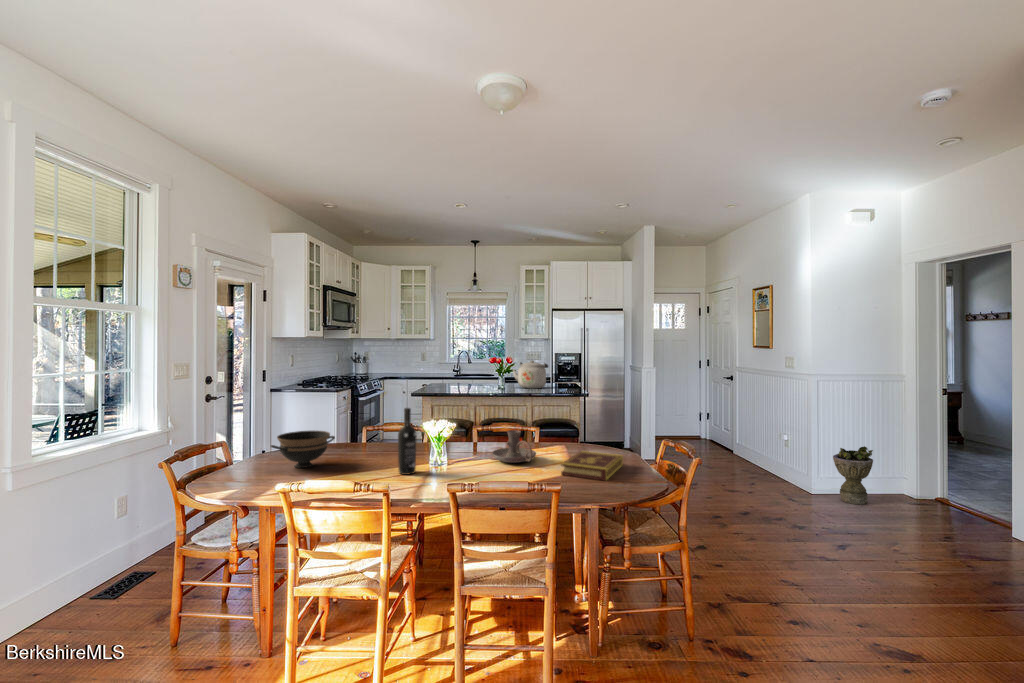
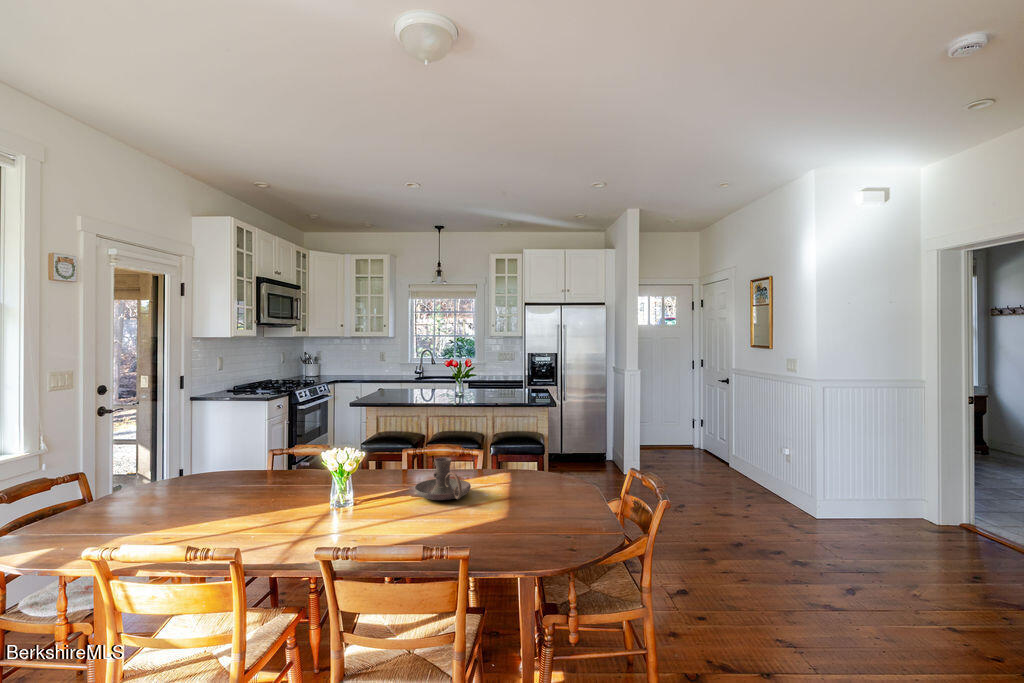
kettle: present [513,361,548,389] -> none [472,364,514,397]
wine bottle: present [398,408,417,475] -> none [284,433,309,520]
bowl: present [271,431,335,468] -> none [118,460,215,510]
planter: present [833,446,873,505] -> none [841,463,887,531]
book: present [561,451,623,481] -> none [494,483,577,529]

